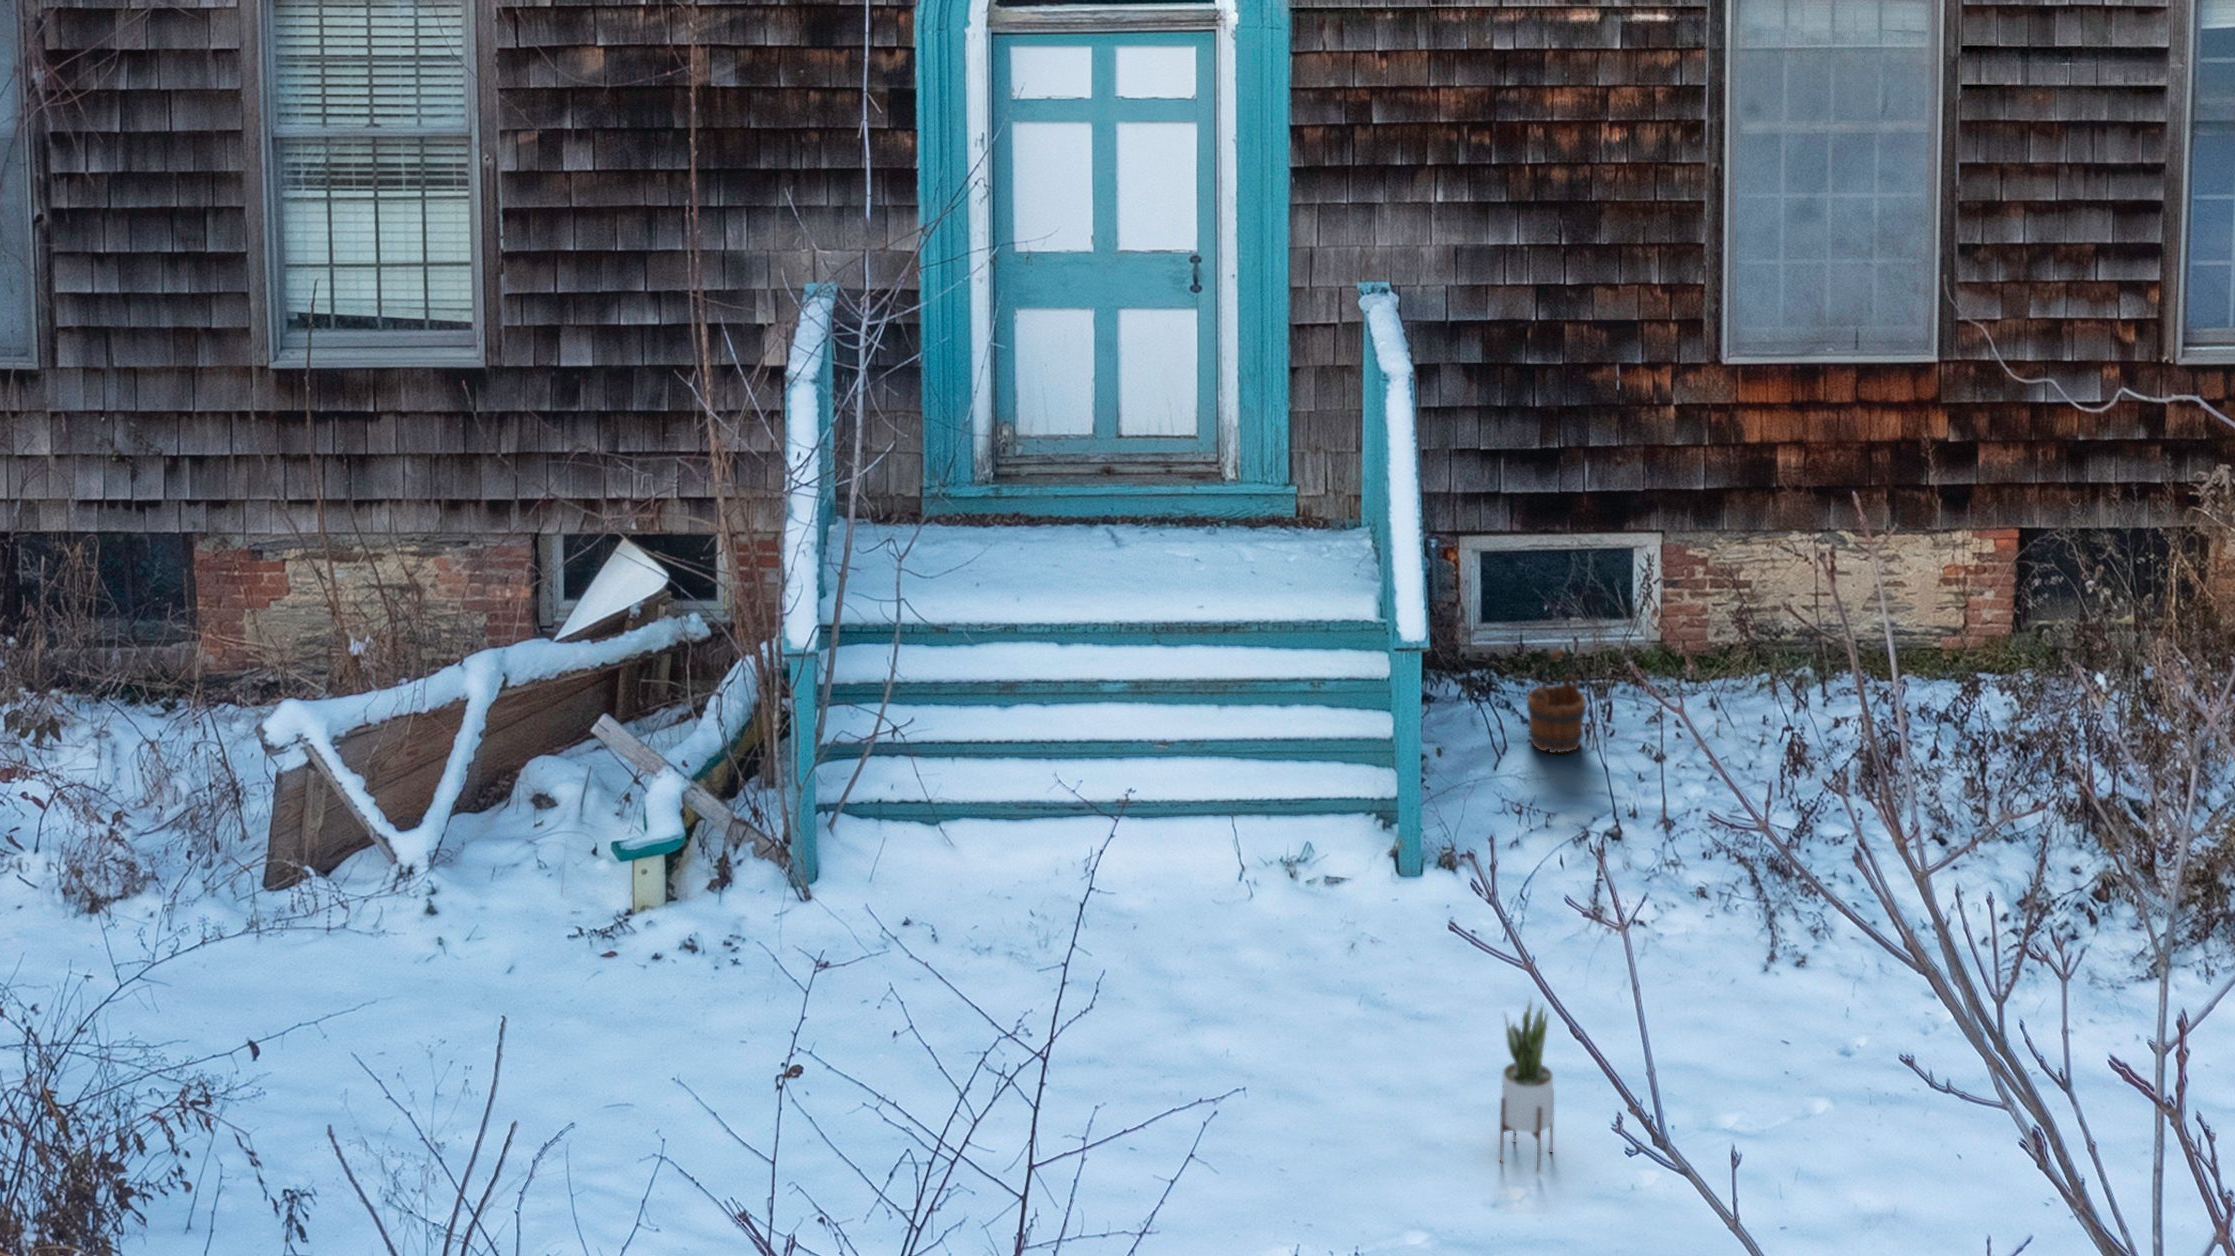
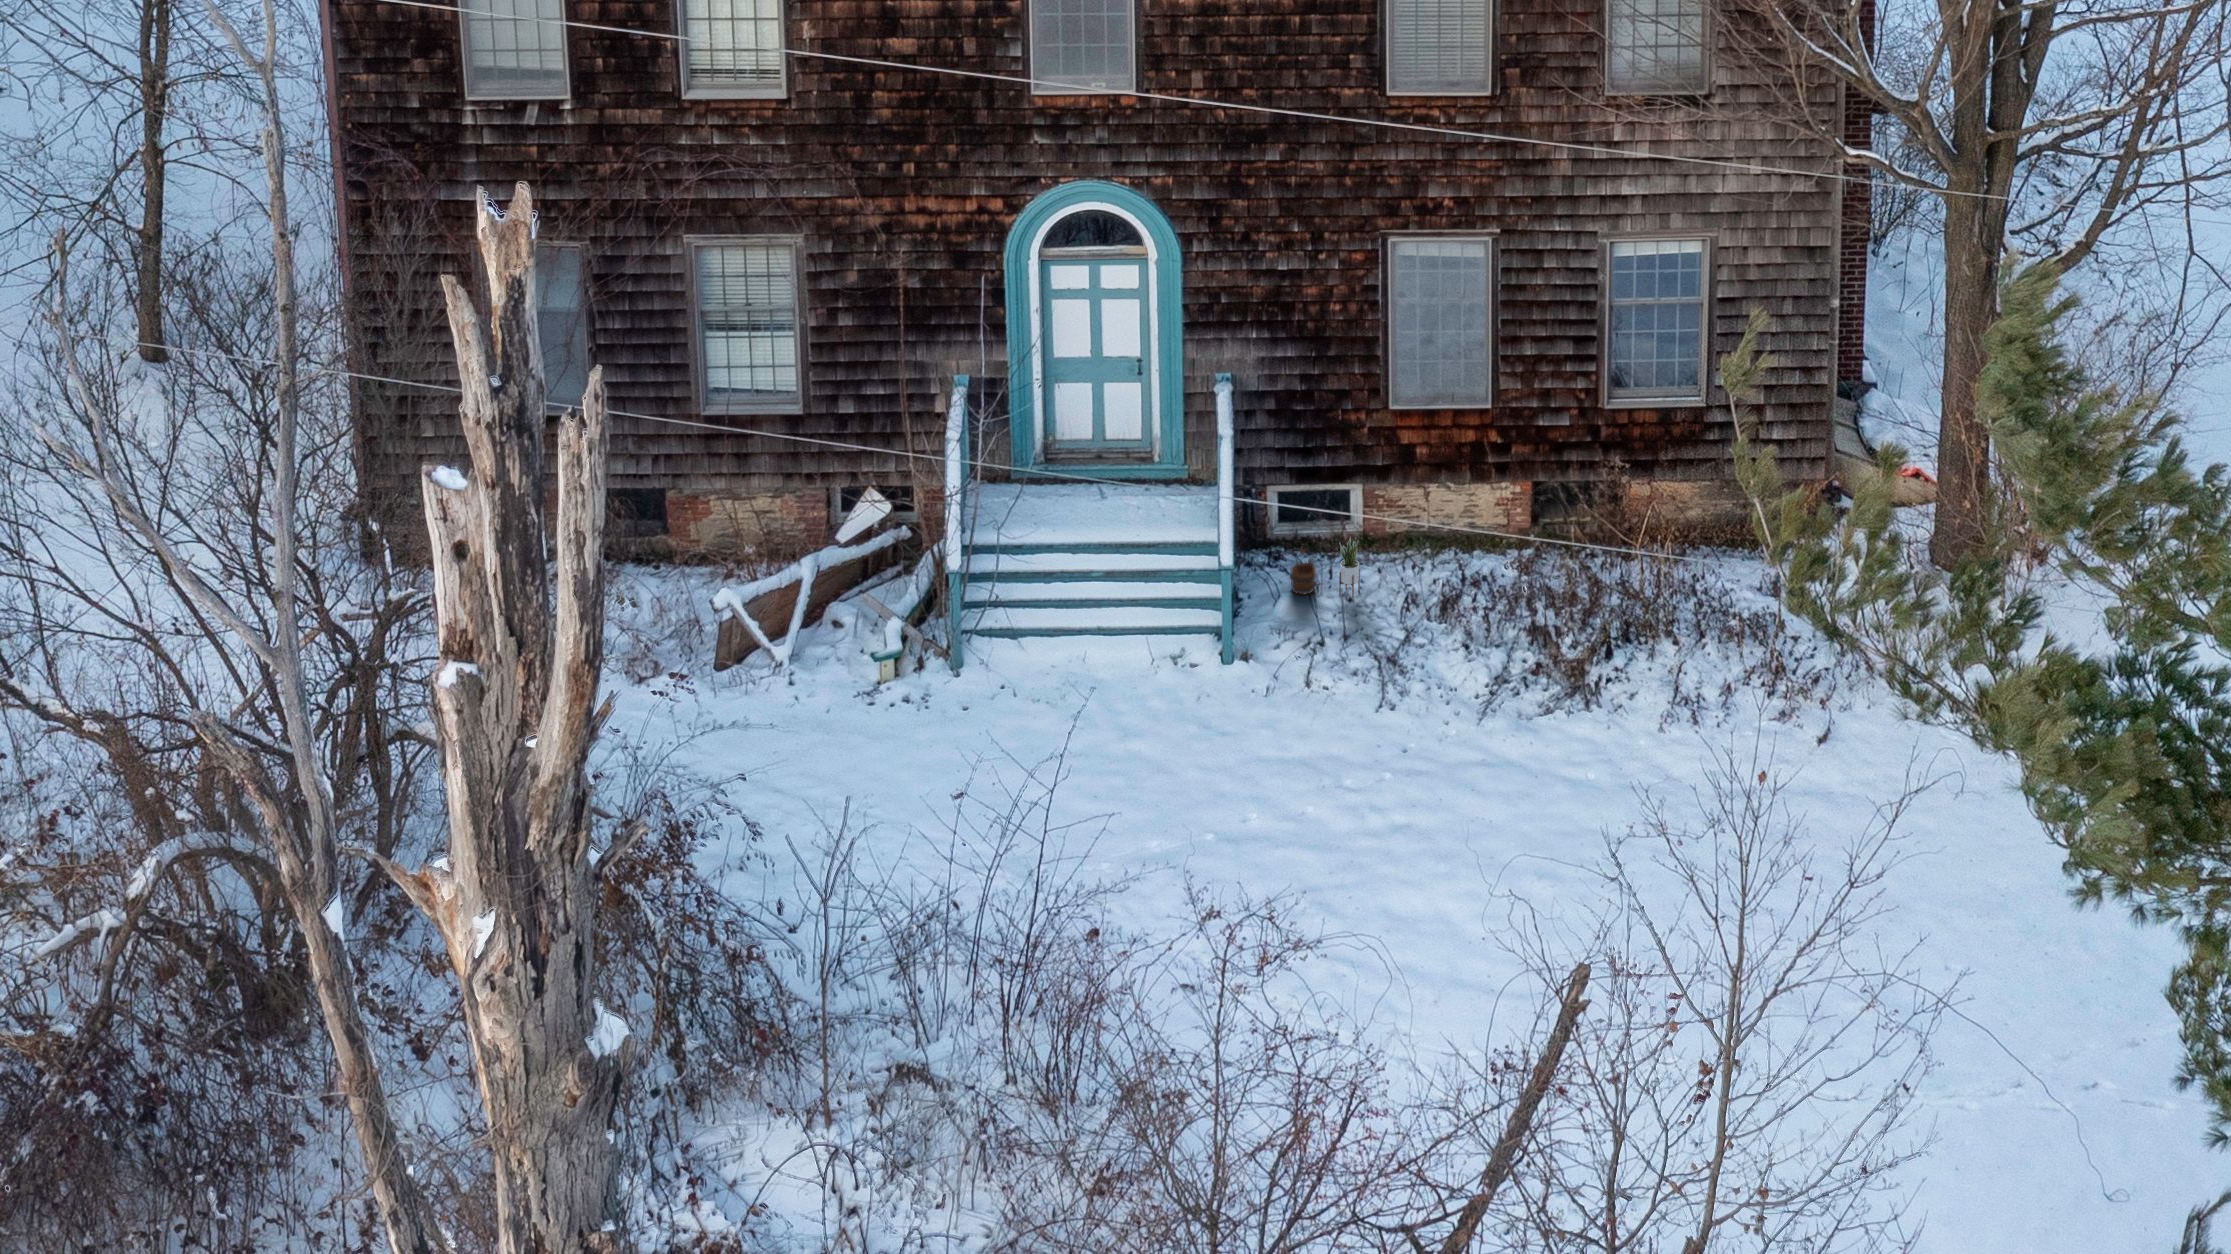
potted plant: present [1500,1002,1554,1171] -> present [1339,537,1360,598]

